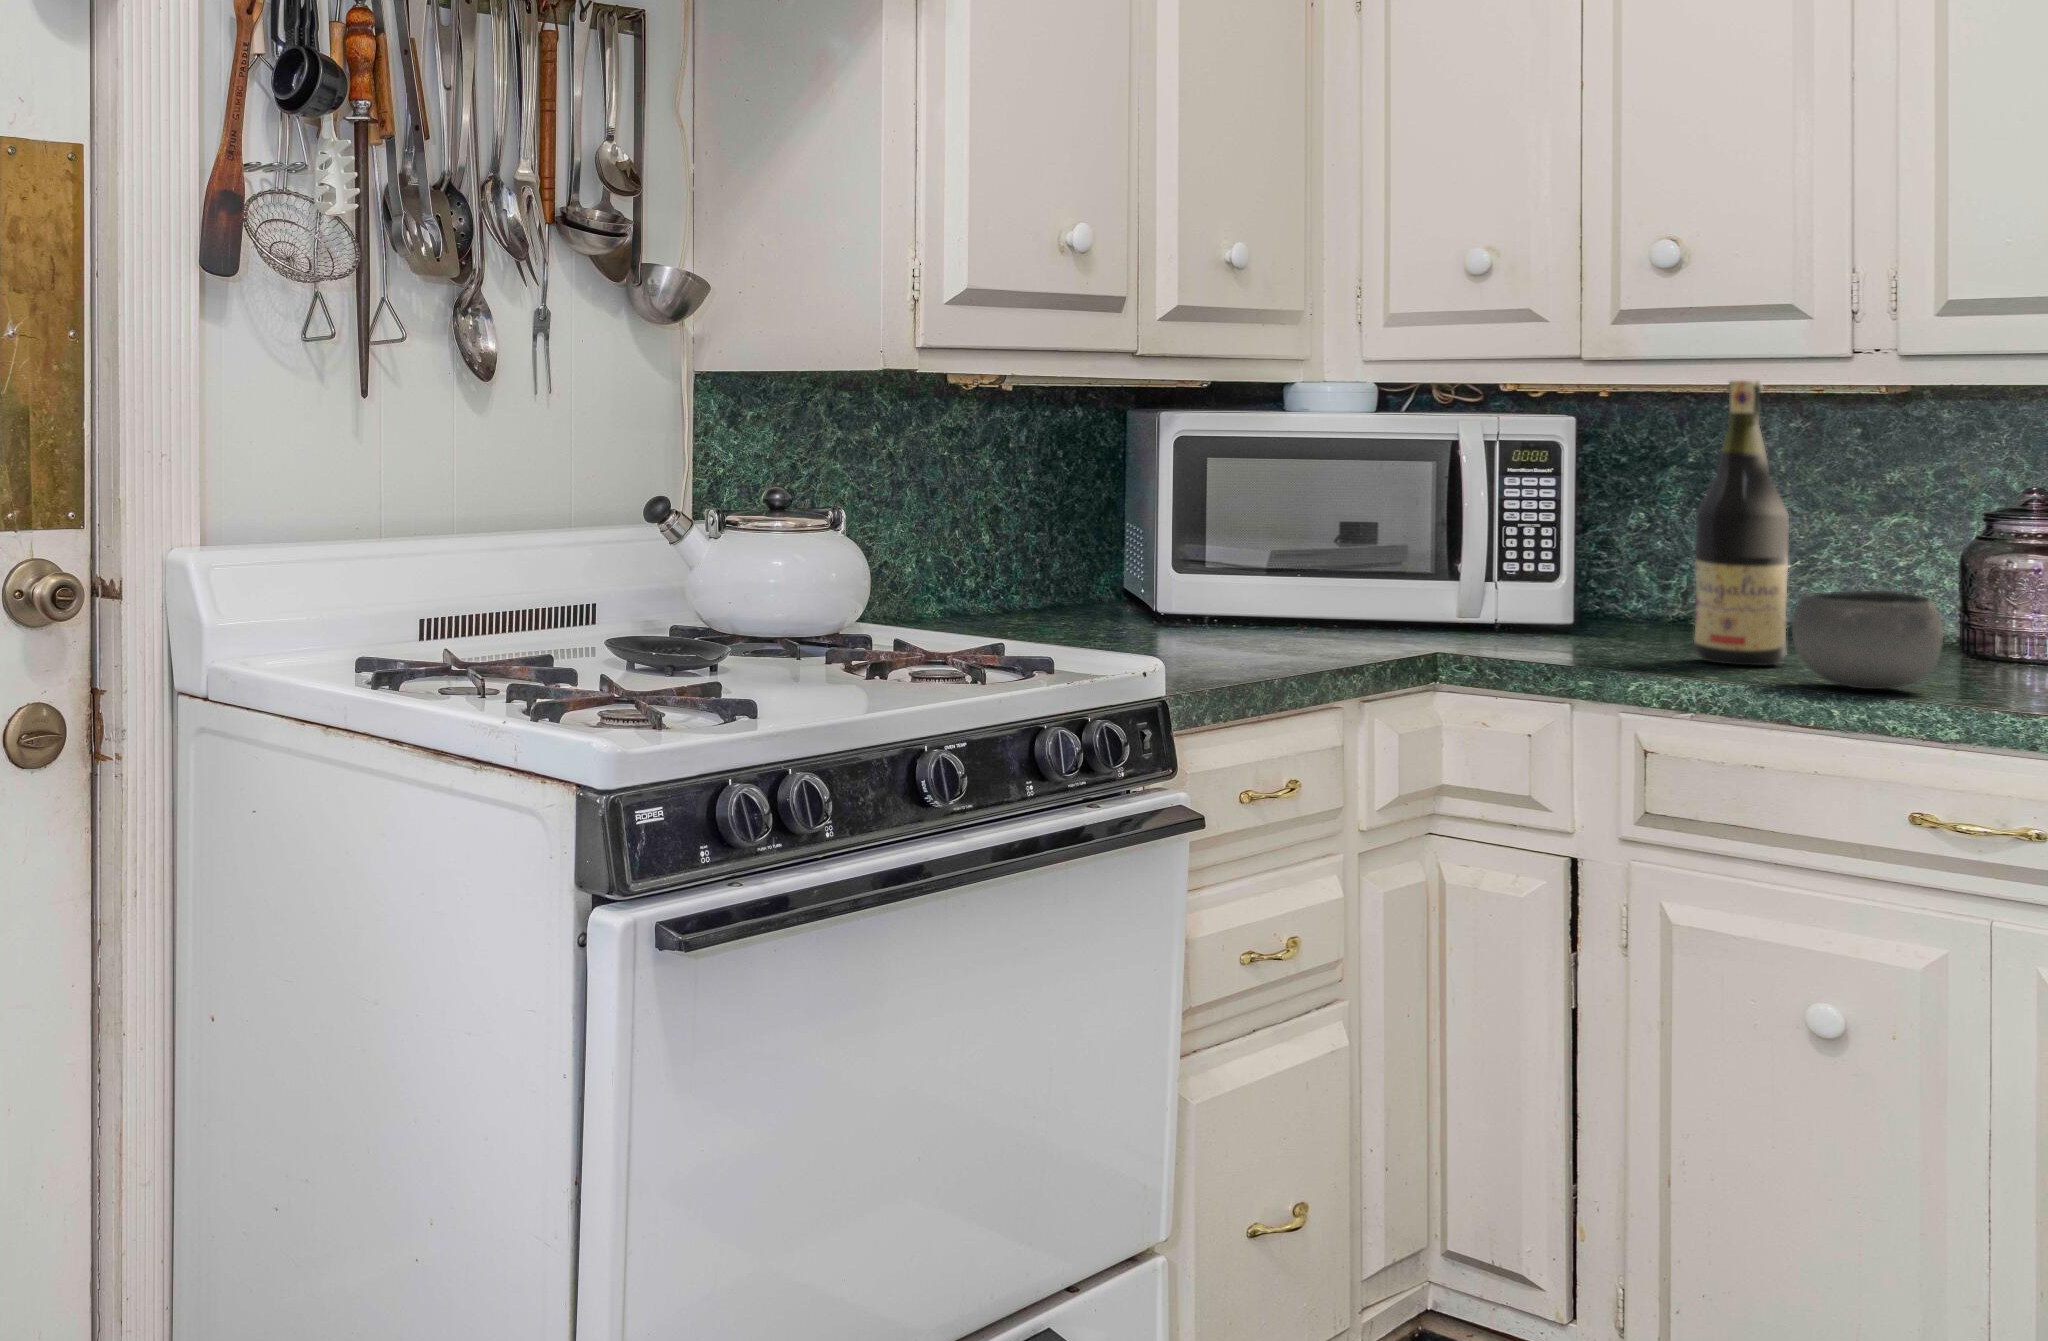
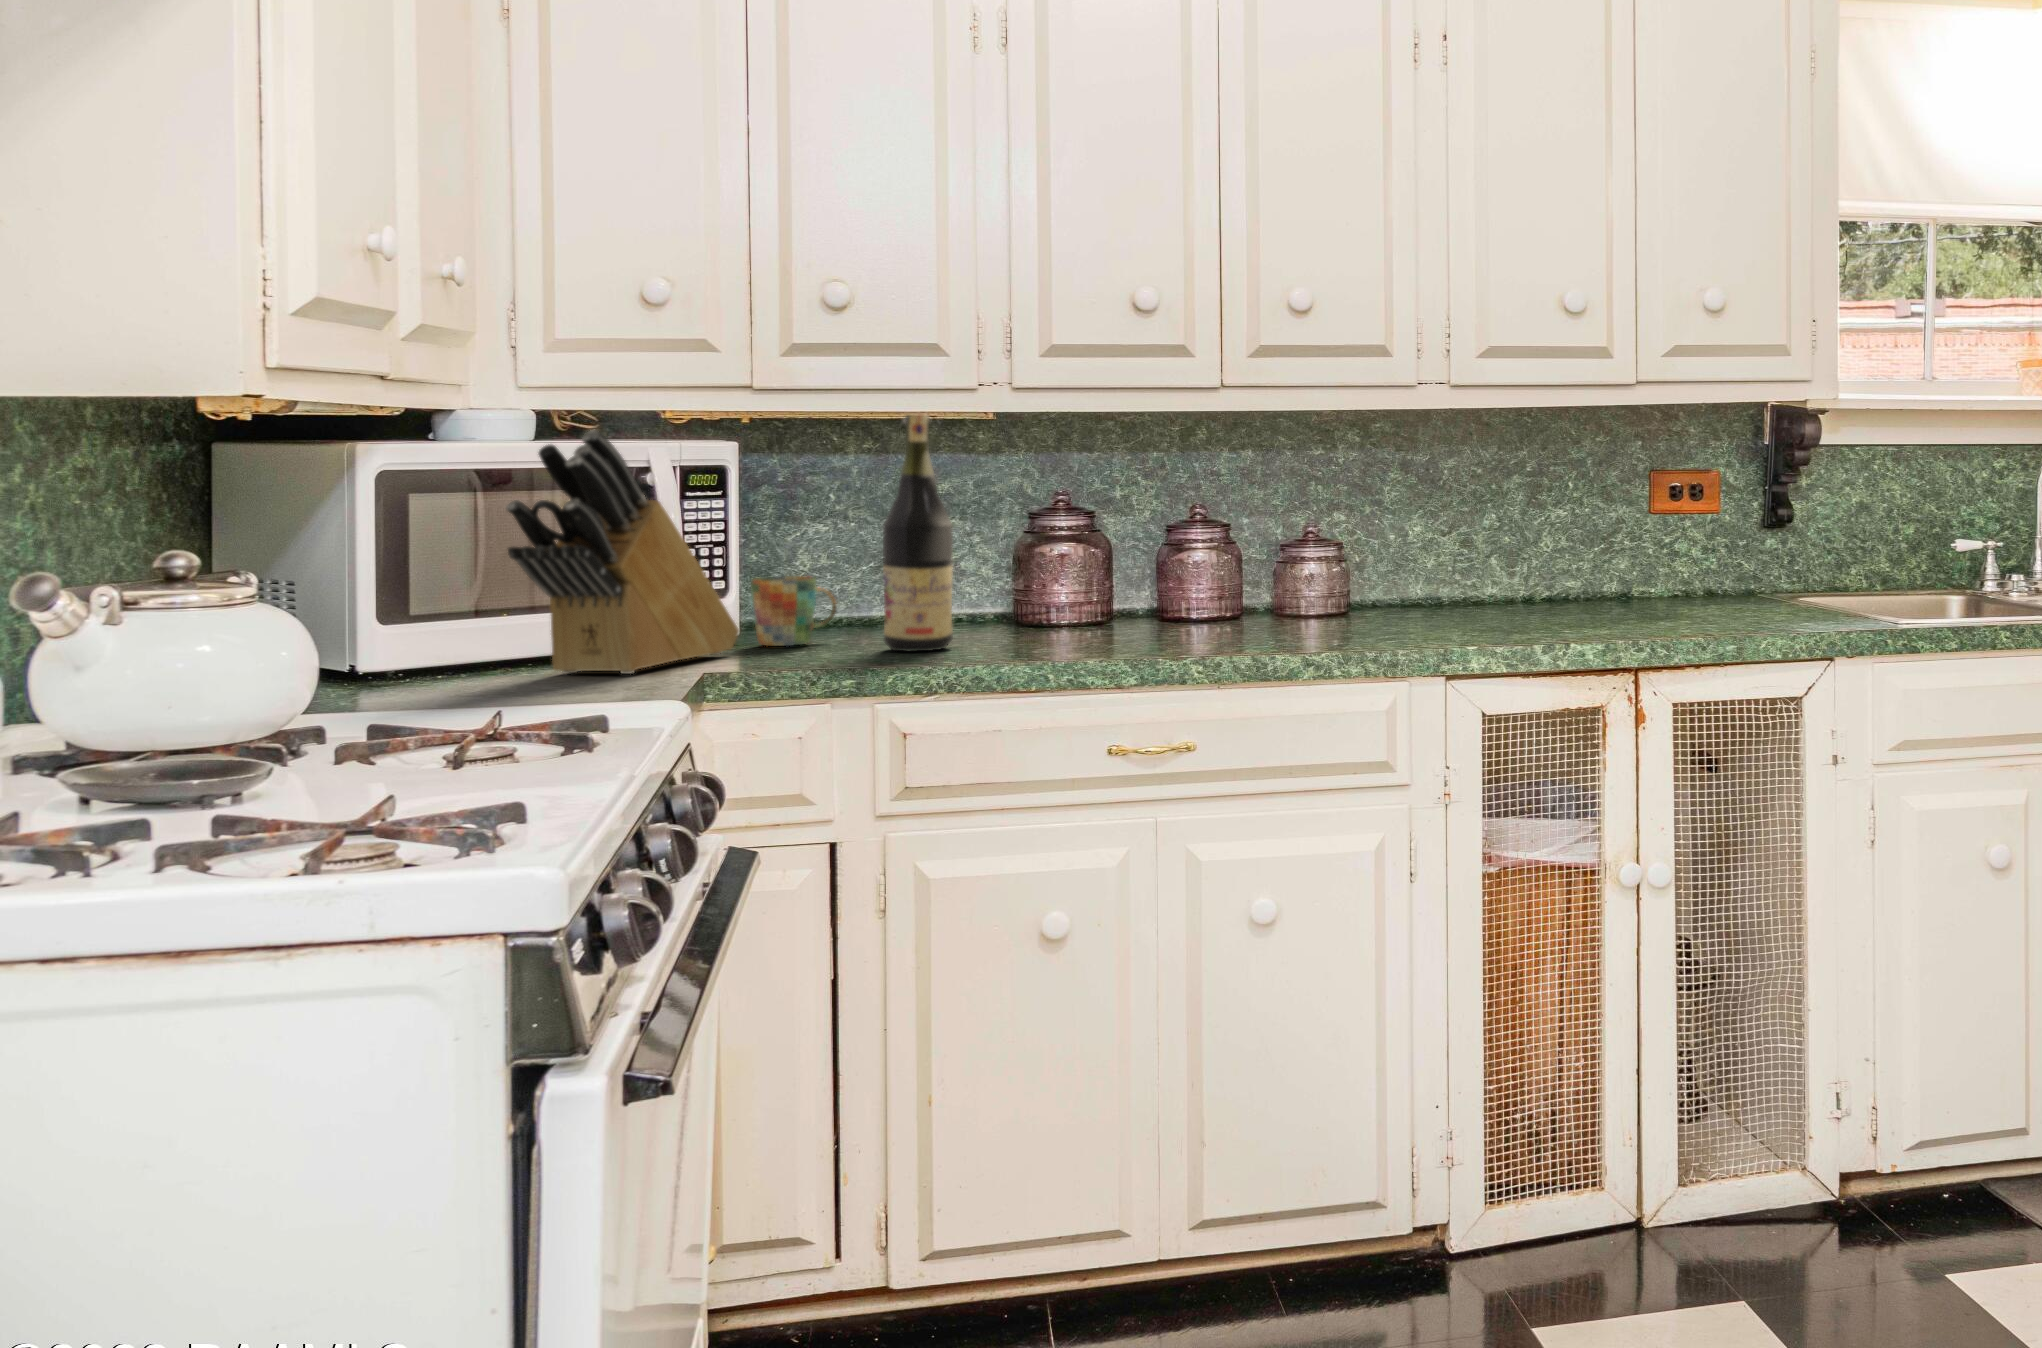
knife block: none [1258,398,1542,646] -> present [506,430,739,674]
mug: none [1581,565,1686,643] -> present [751,576,837,646]
bowl: present [1792,591,1943,689] -> none [1003,579,1103,657]

